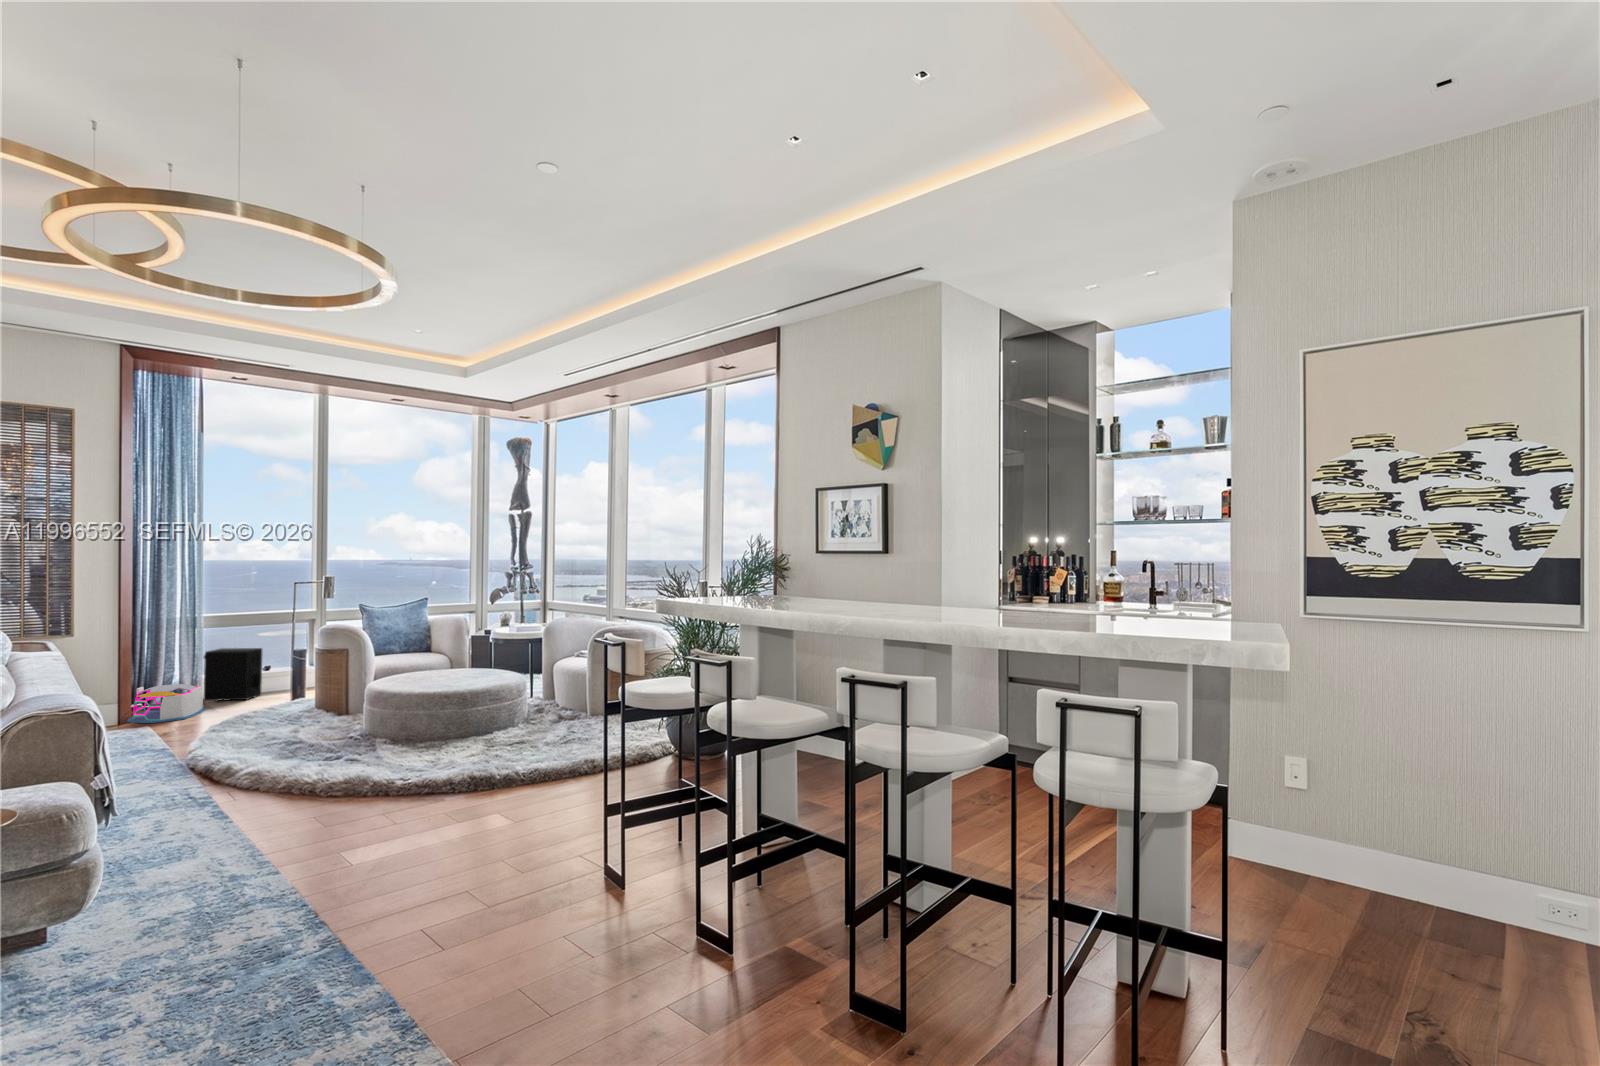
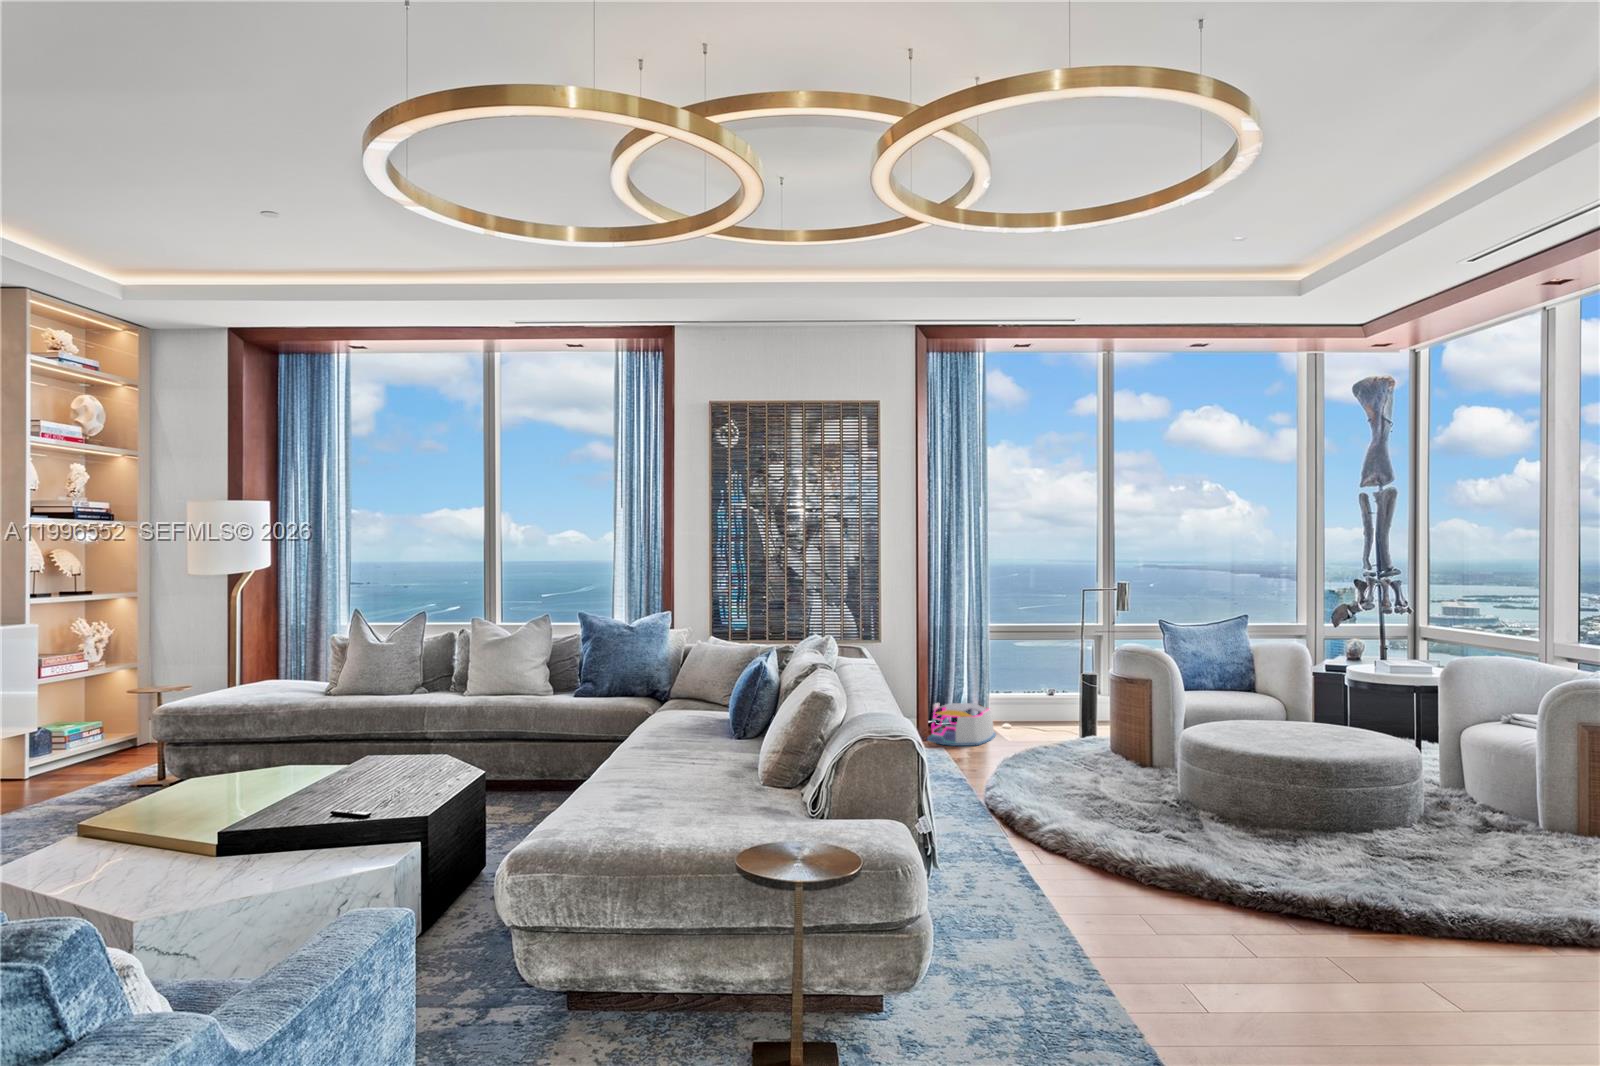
speaker: present [204,648,262,701] -> none [992,665,1050,730]

